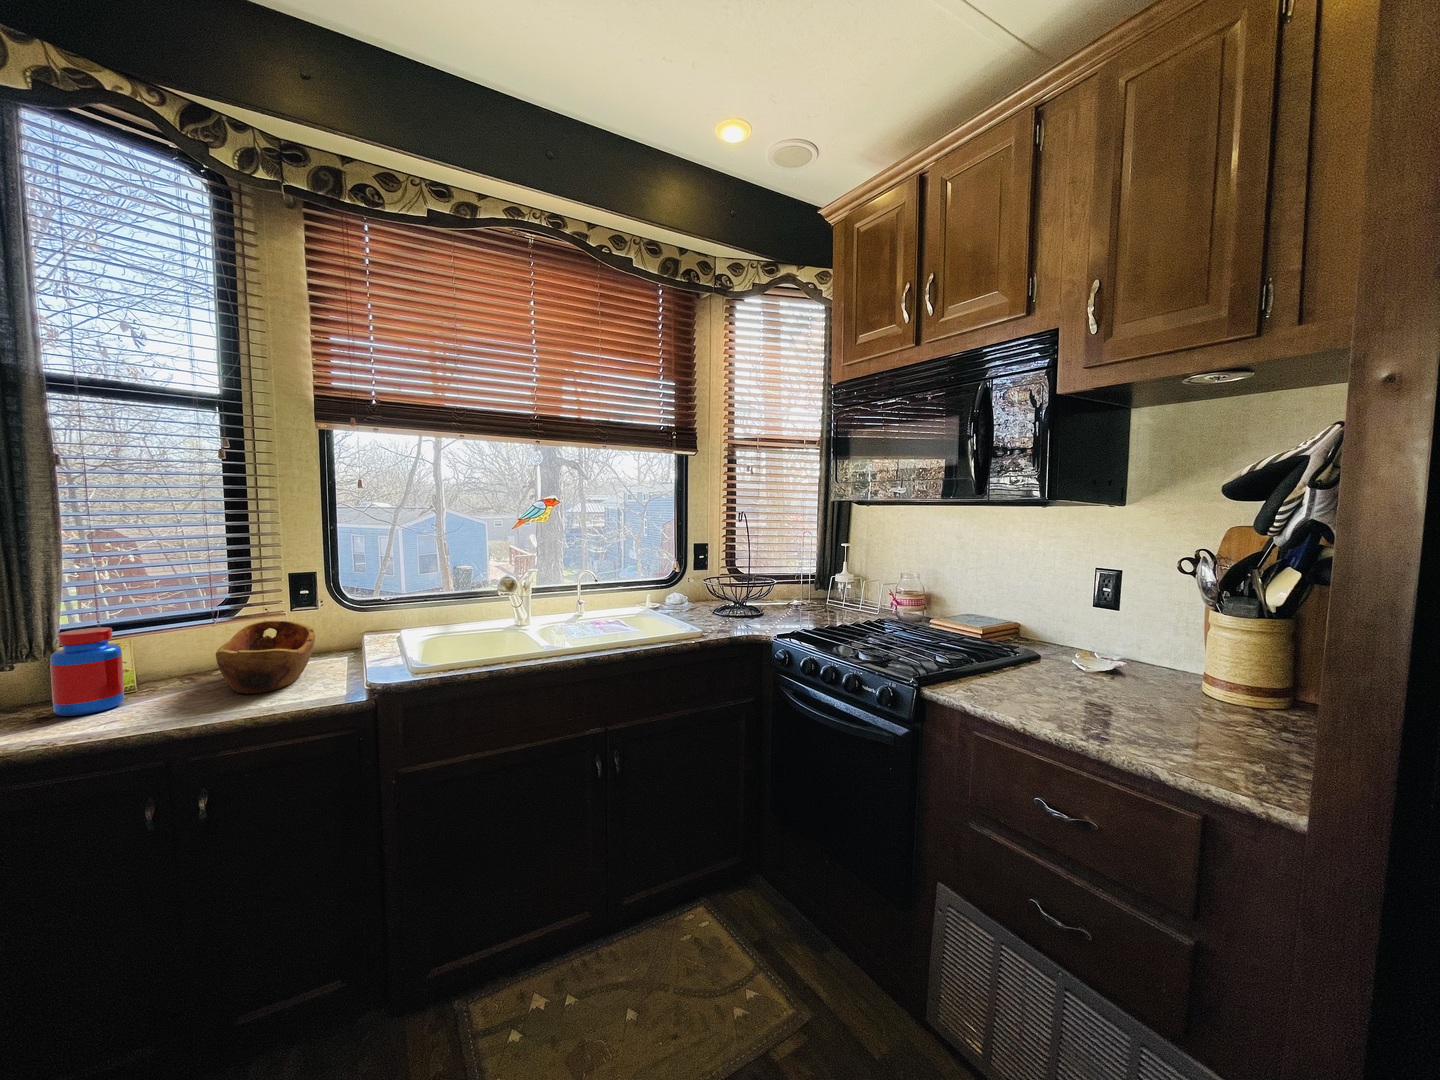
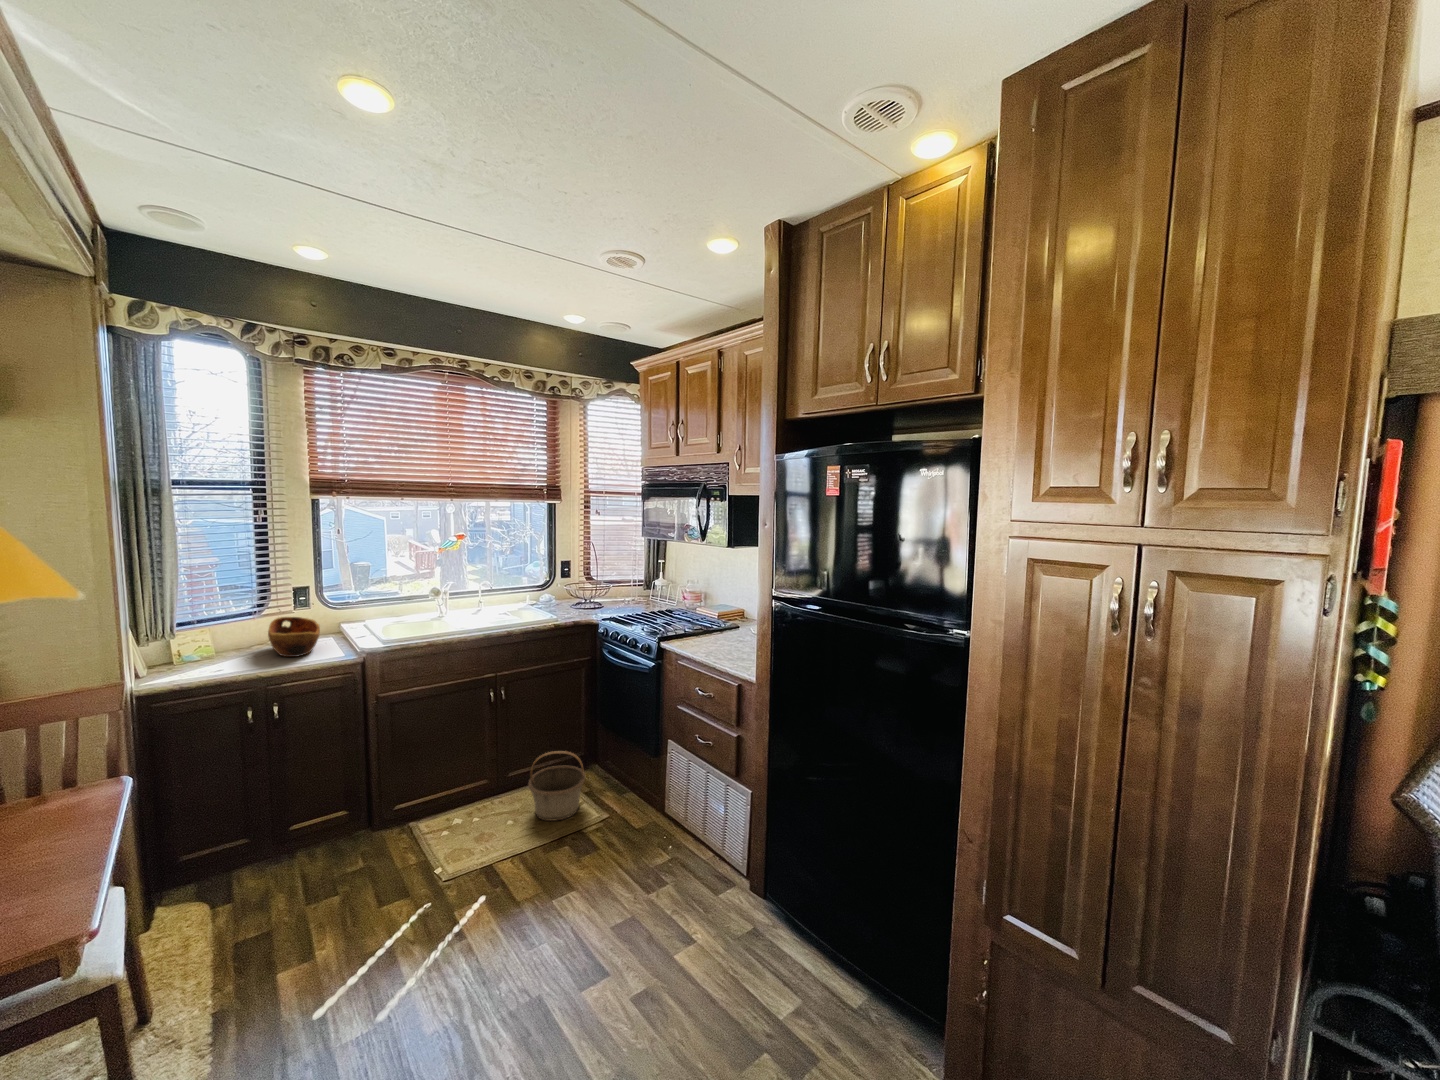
jar: present [50,627,124,716] -> none [186,622,221,669]
basket: none [663,884,768,1032] -> present [529,751,585,821]

